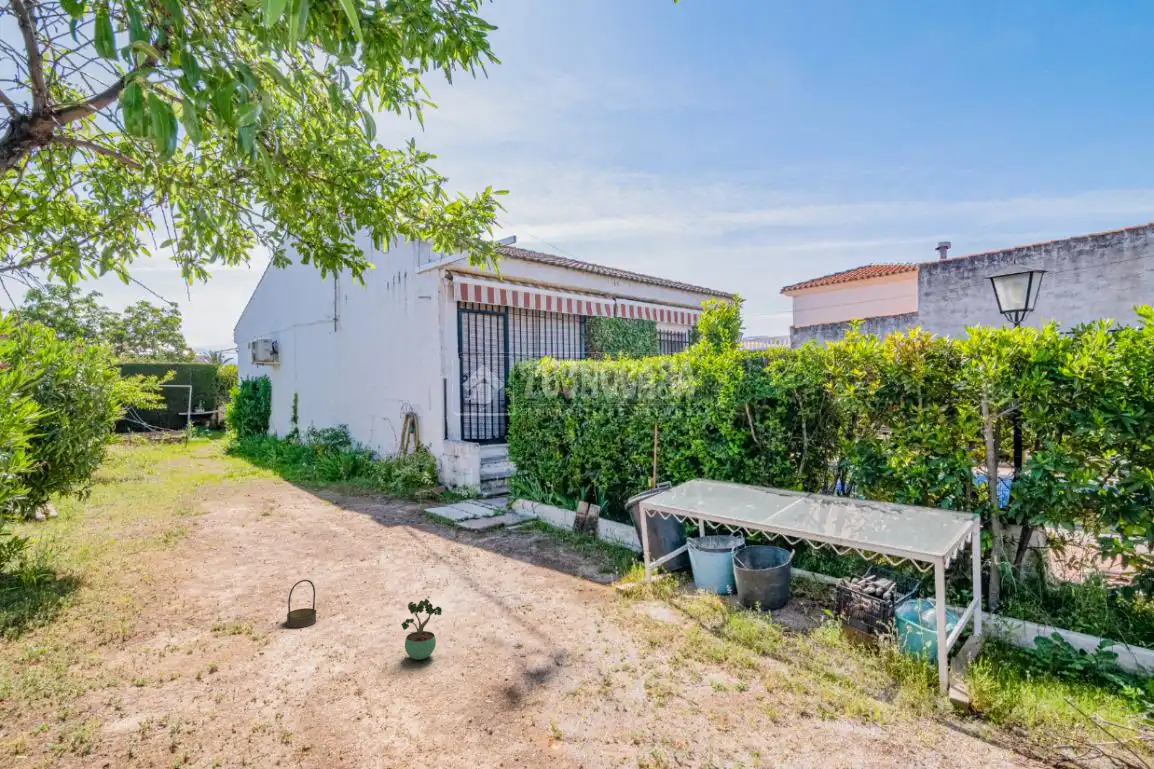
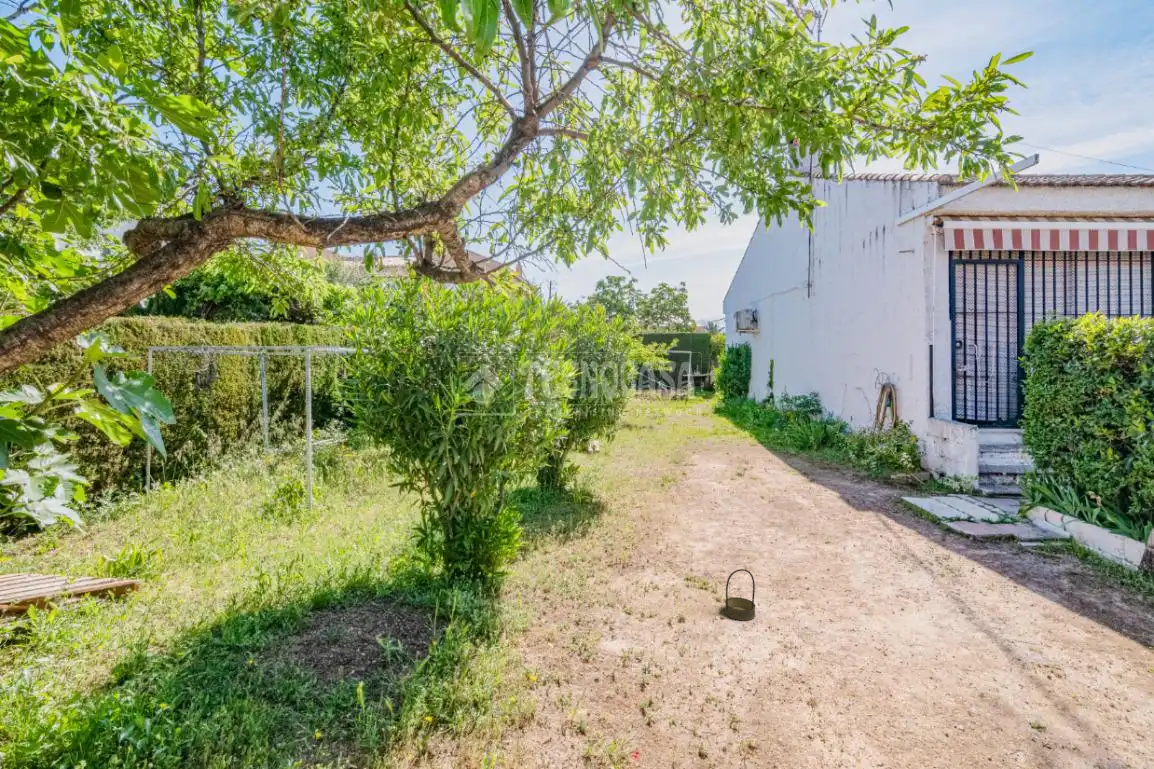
potted plant: present [401,599,442,660] -> none [847,647,908,727]

